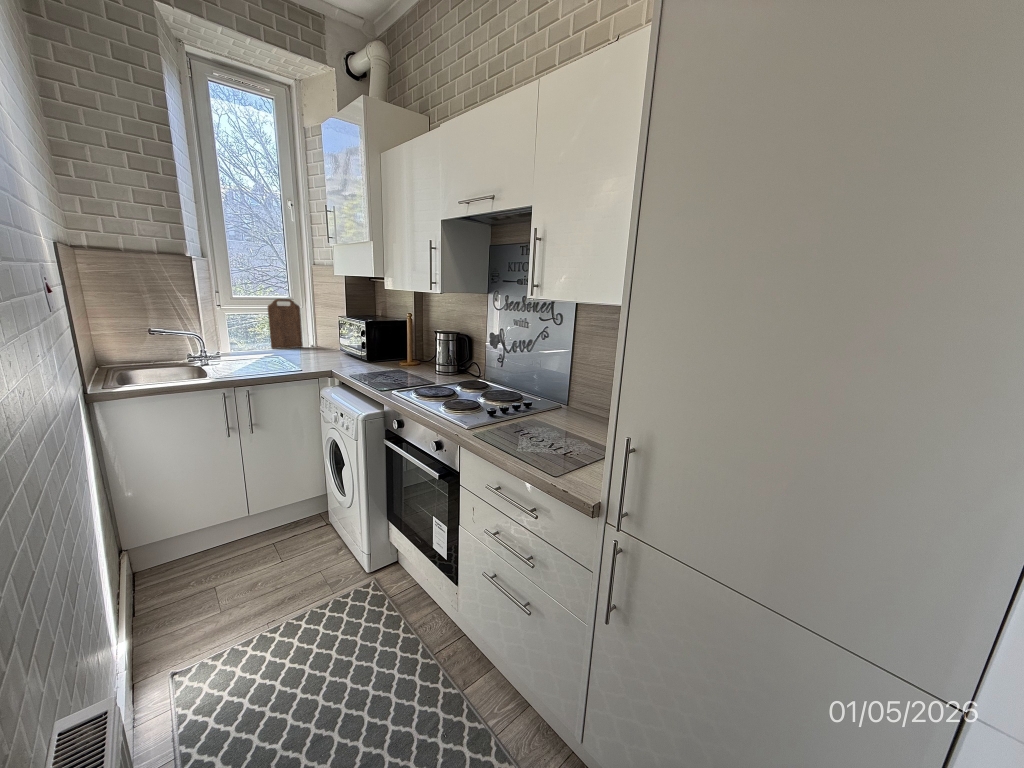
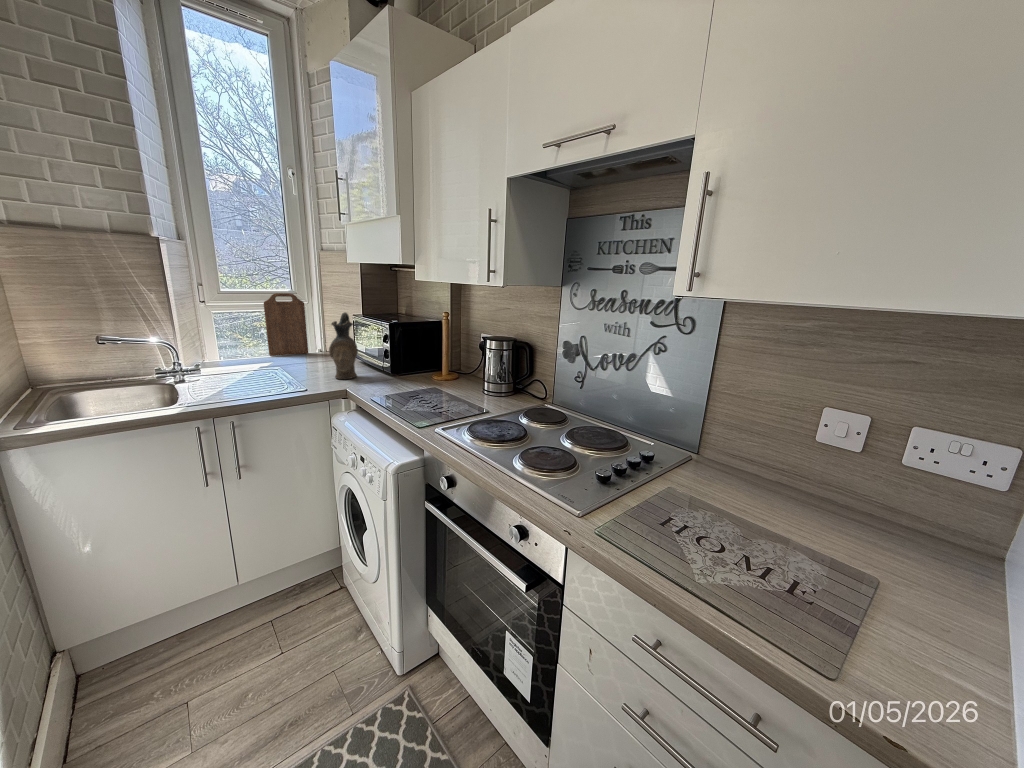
ceramic pitcher: none [319,313,341,364] -> present [329,313,358,379]

